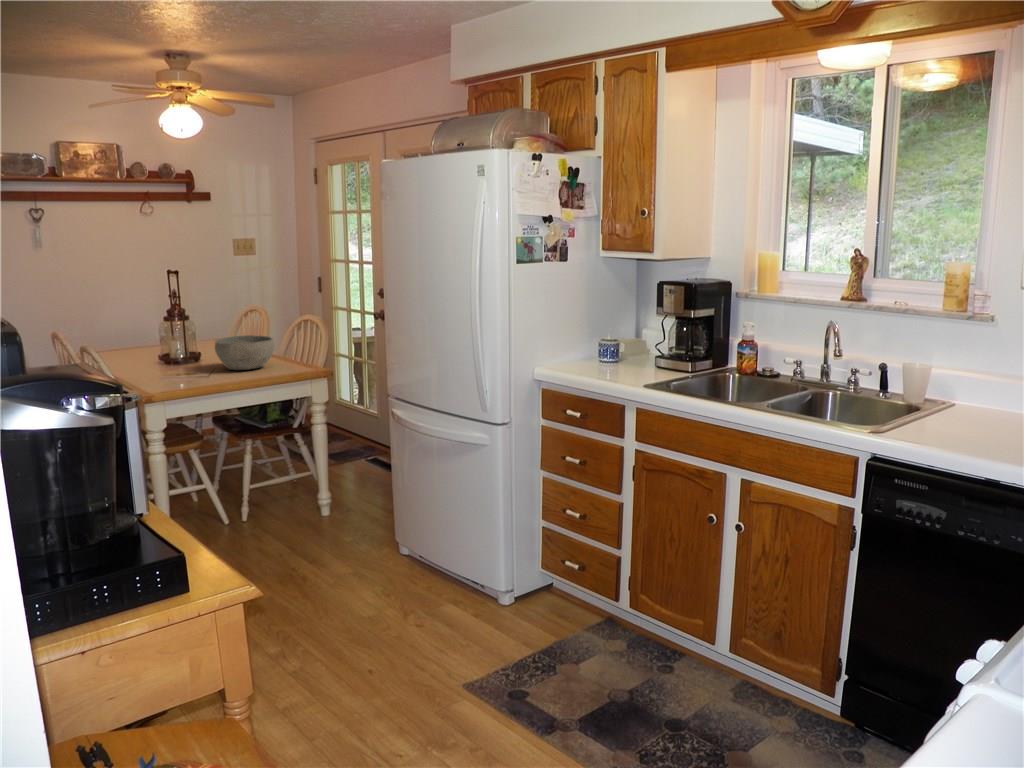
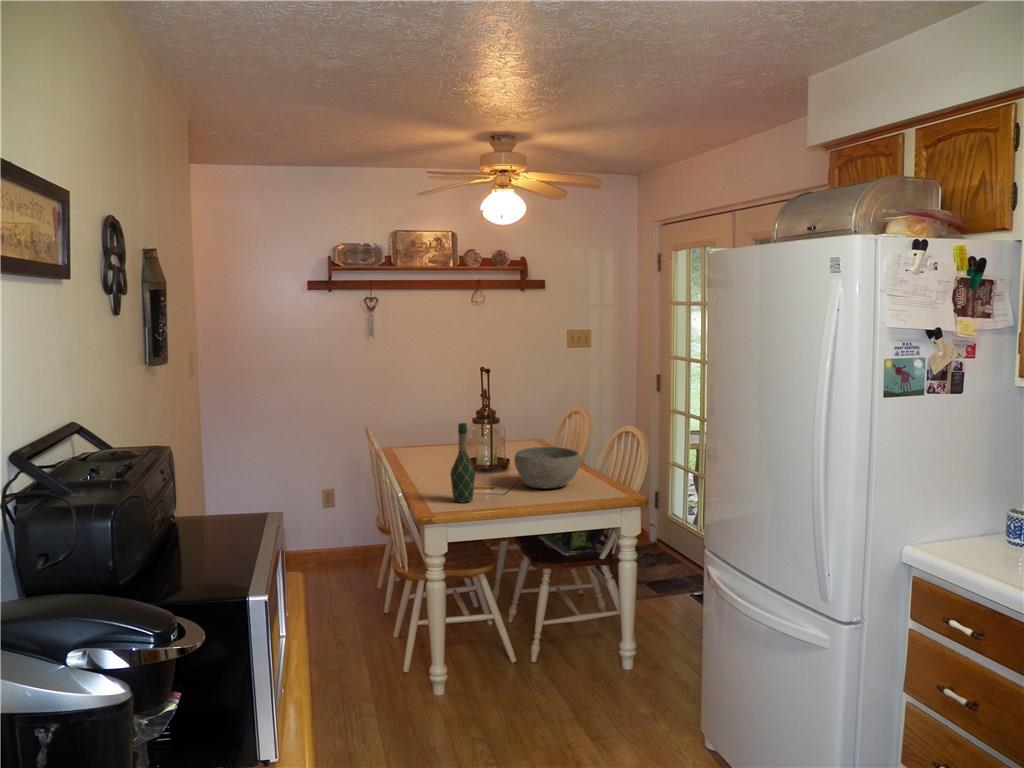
wine bottle: none [160,315,184,385] -> present [451,423,475,502]

